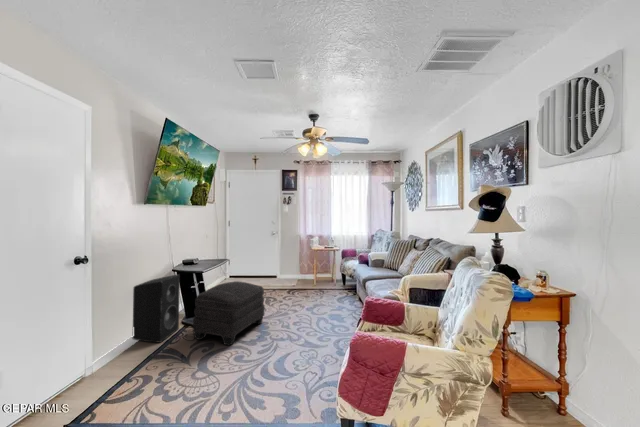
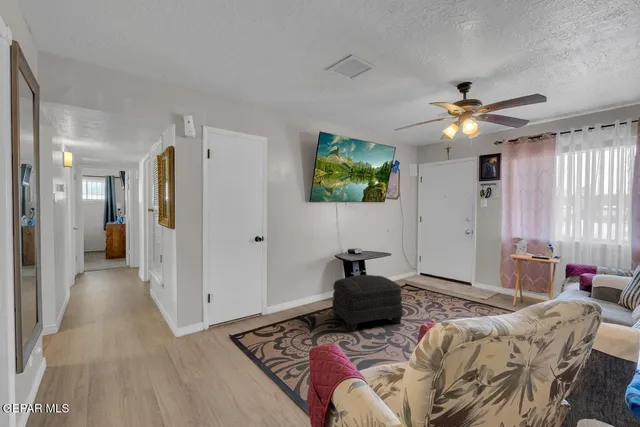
speaker: present [133,274,180,343] -> none [302,261,334,312]

